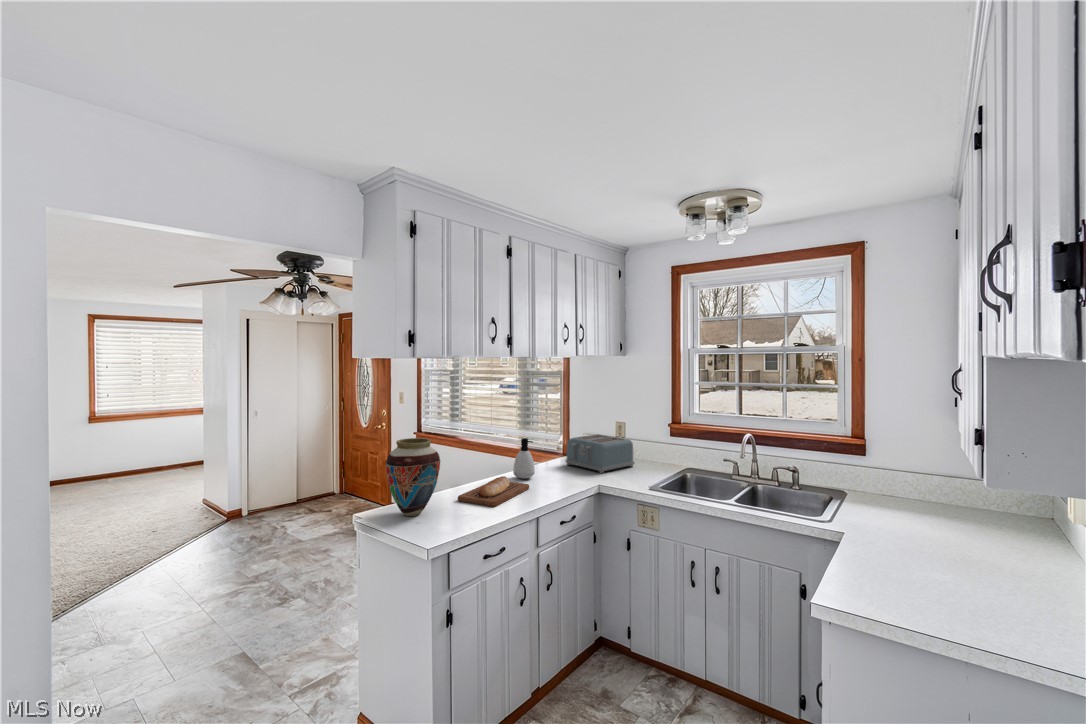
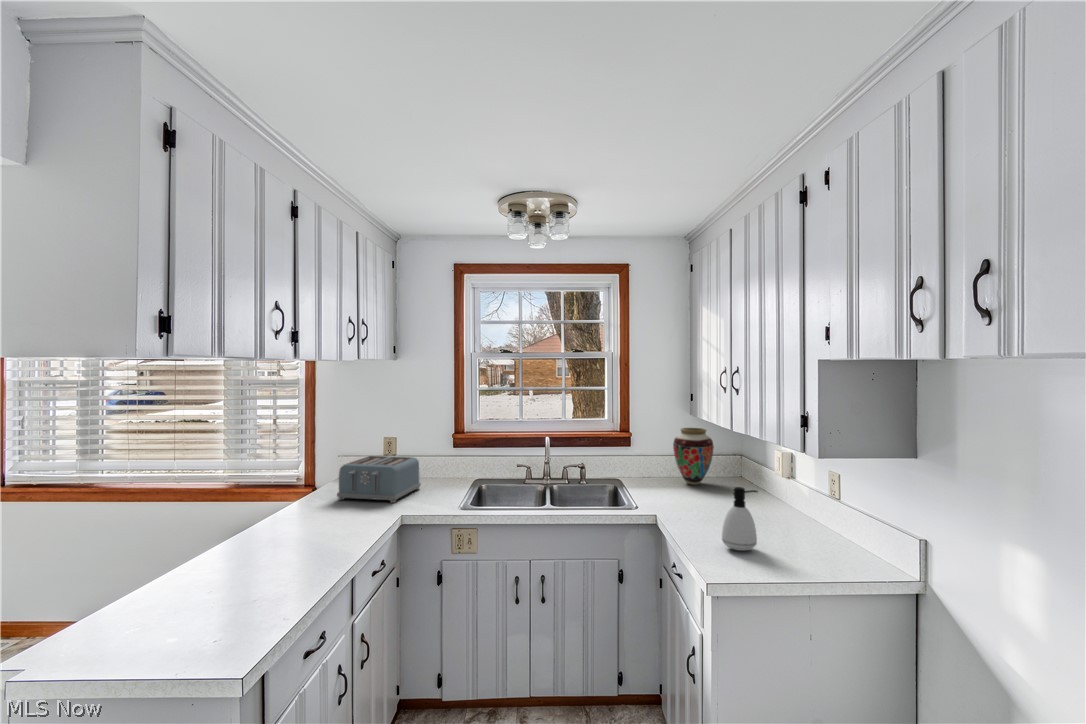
vase: present [386,438,440,516] -> present [673,428,714,485]
soap dispenser: present [513,438,535,479] -> present [722,487,758,551]
bread loaf: present [458,476,529,507] -> none [248,527,329,573]

